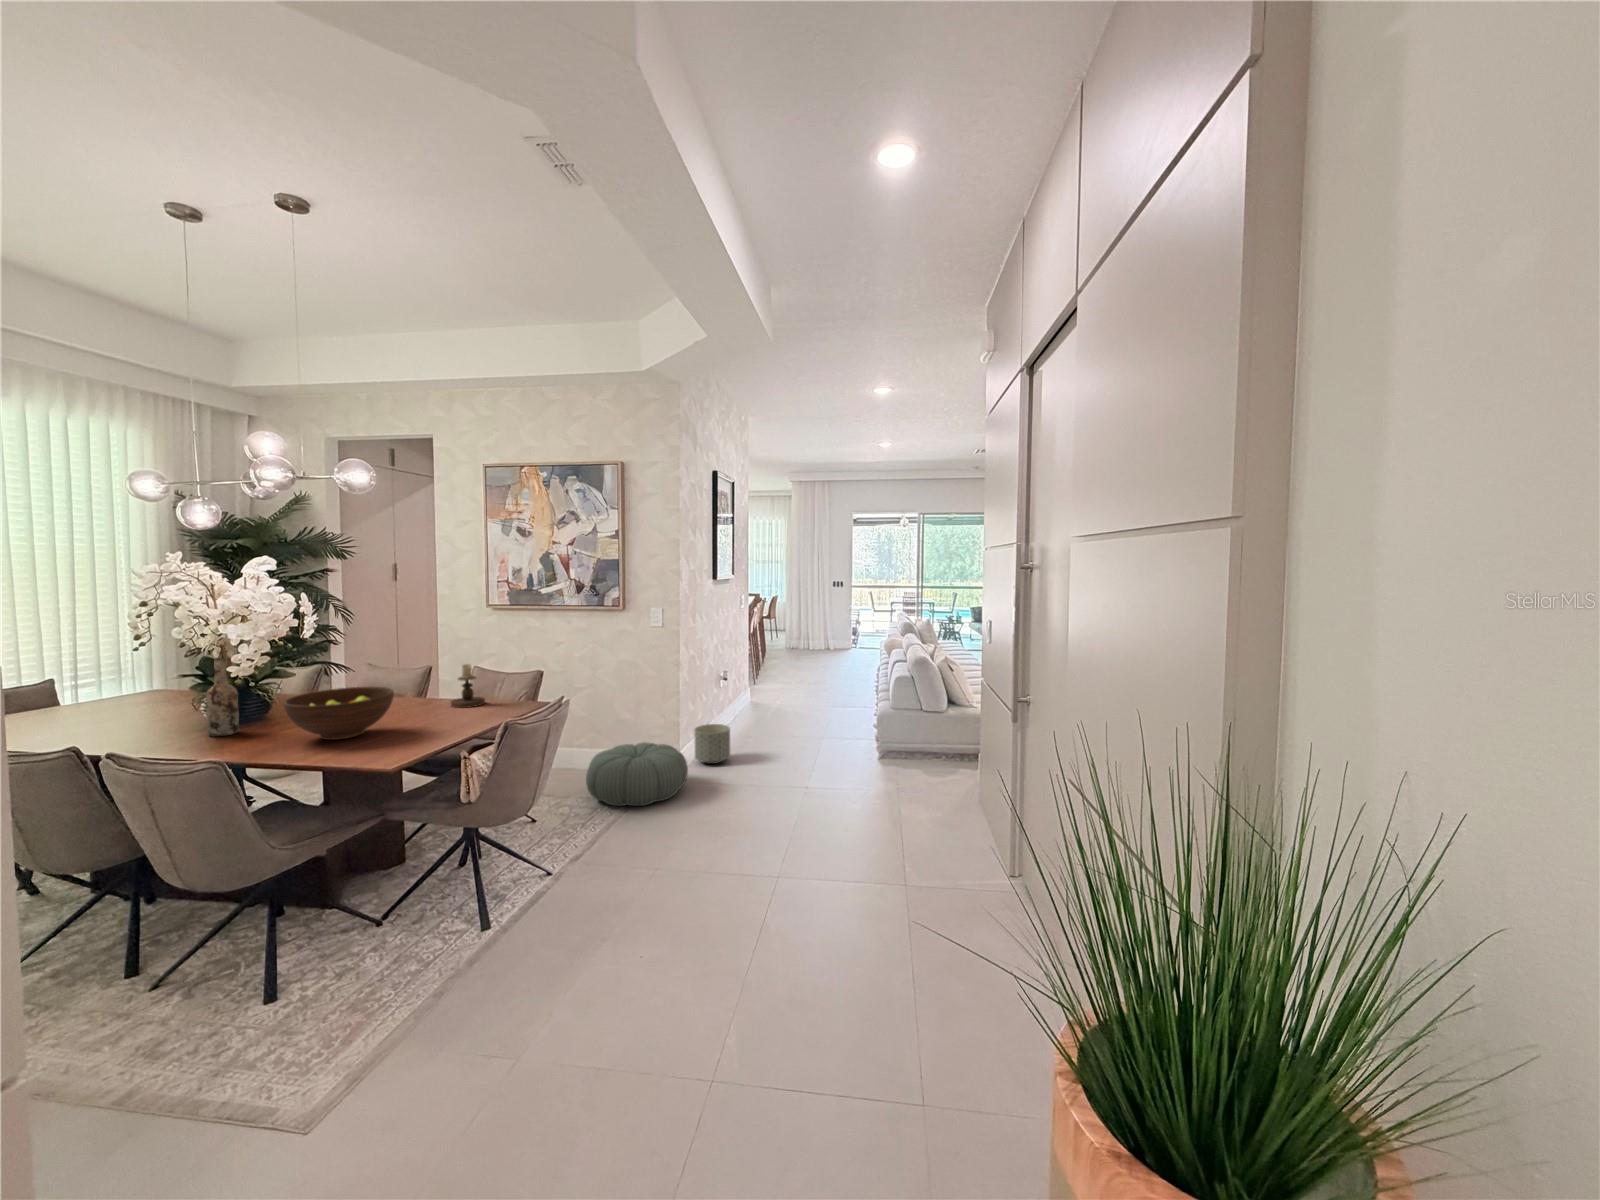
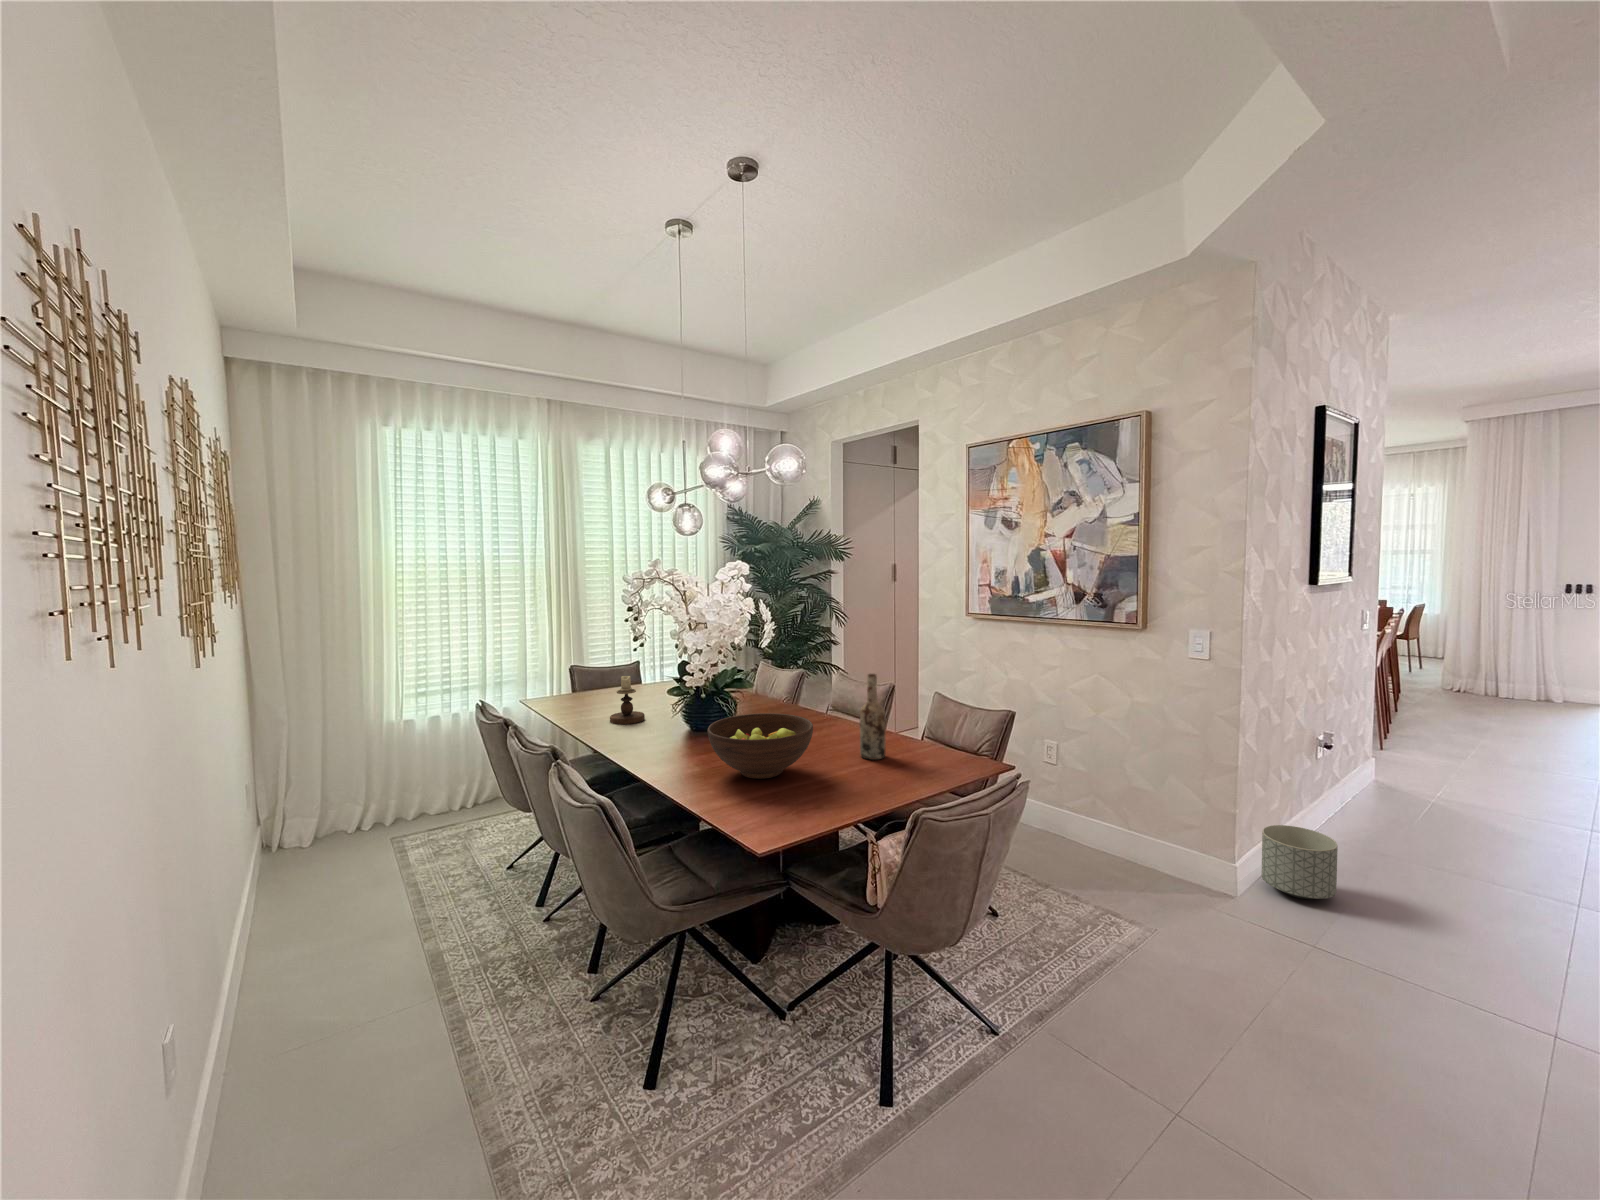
wine bottle: present [206,658,239,737] -> present [859,674,886,760]
candlestick: present [451,664,485,708] -> present [610,676,645,724]
pouf: present [586,742,688,806] -> none [1071,832,1247,950]

